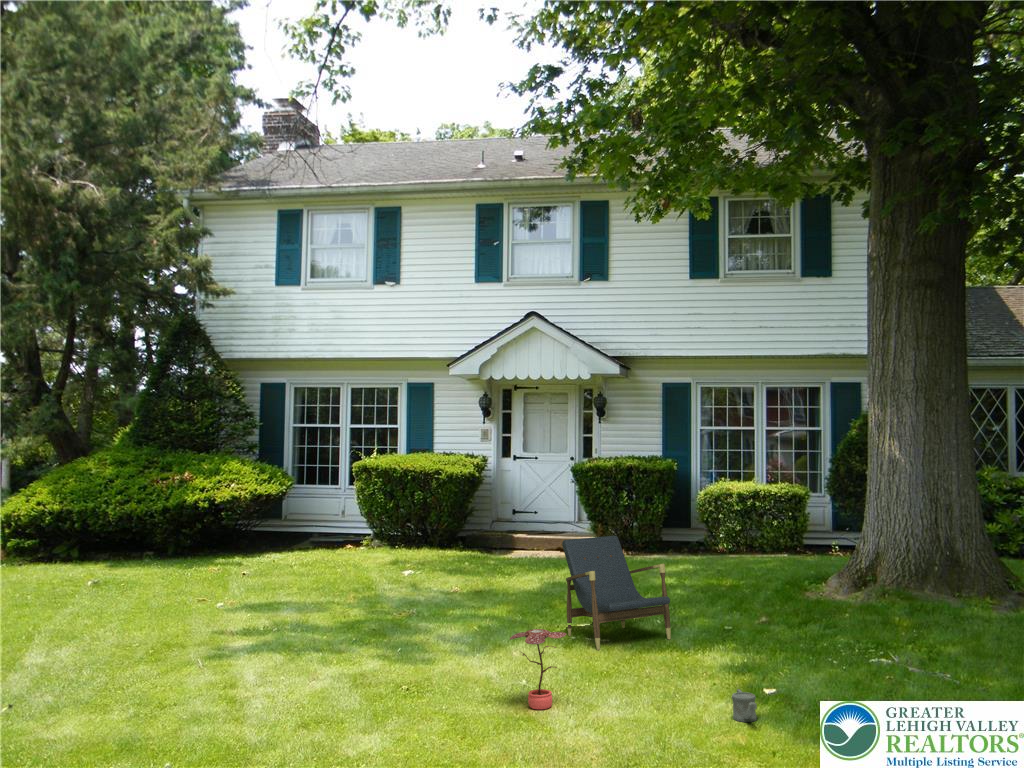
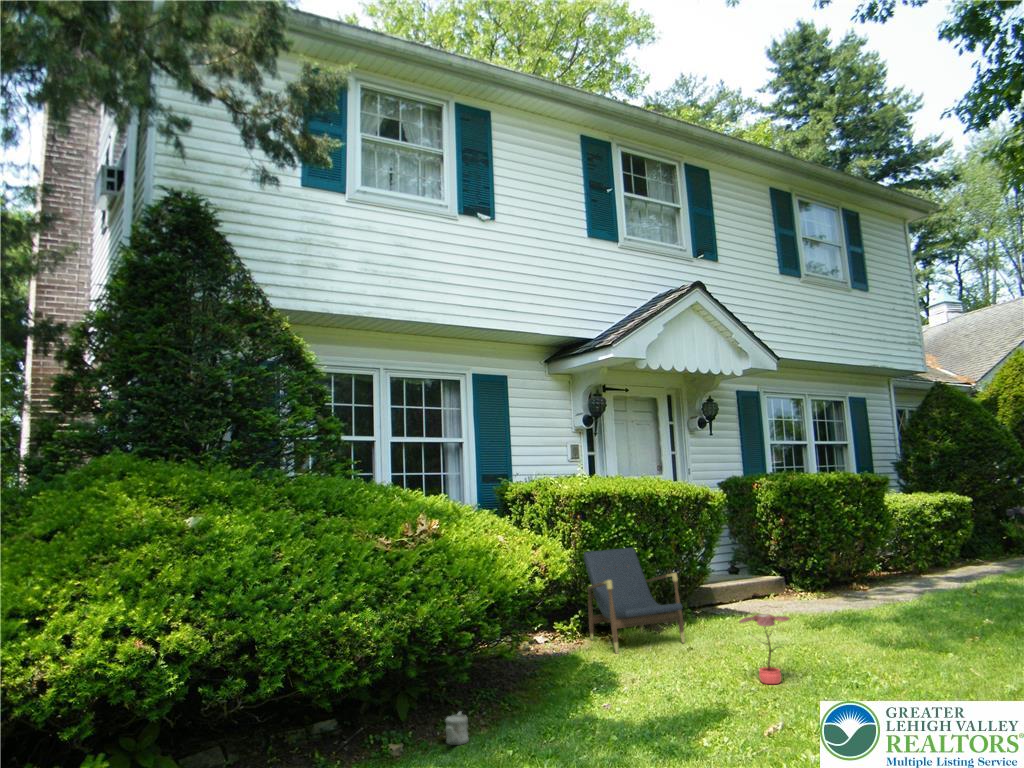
potted plant: present [510,629,566,710] -> present [739,614,790,684]
watering can: present [732,689,757,722] -> present [445,711,469,745]

